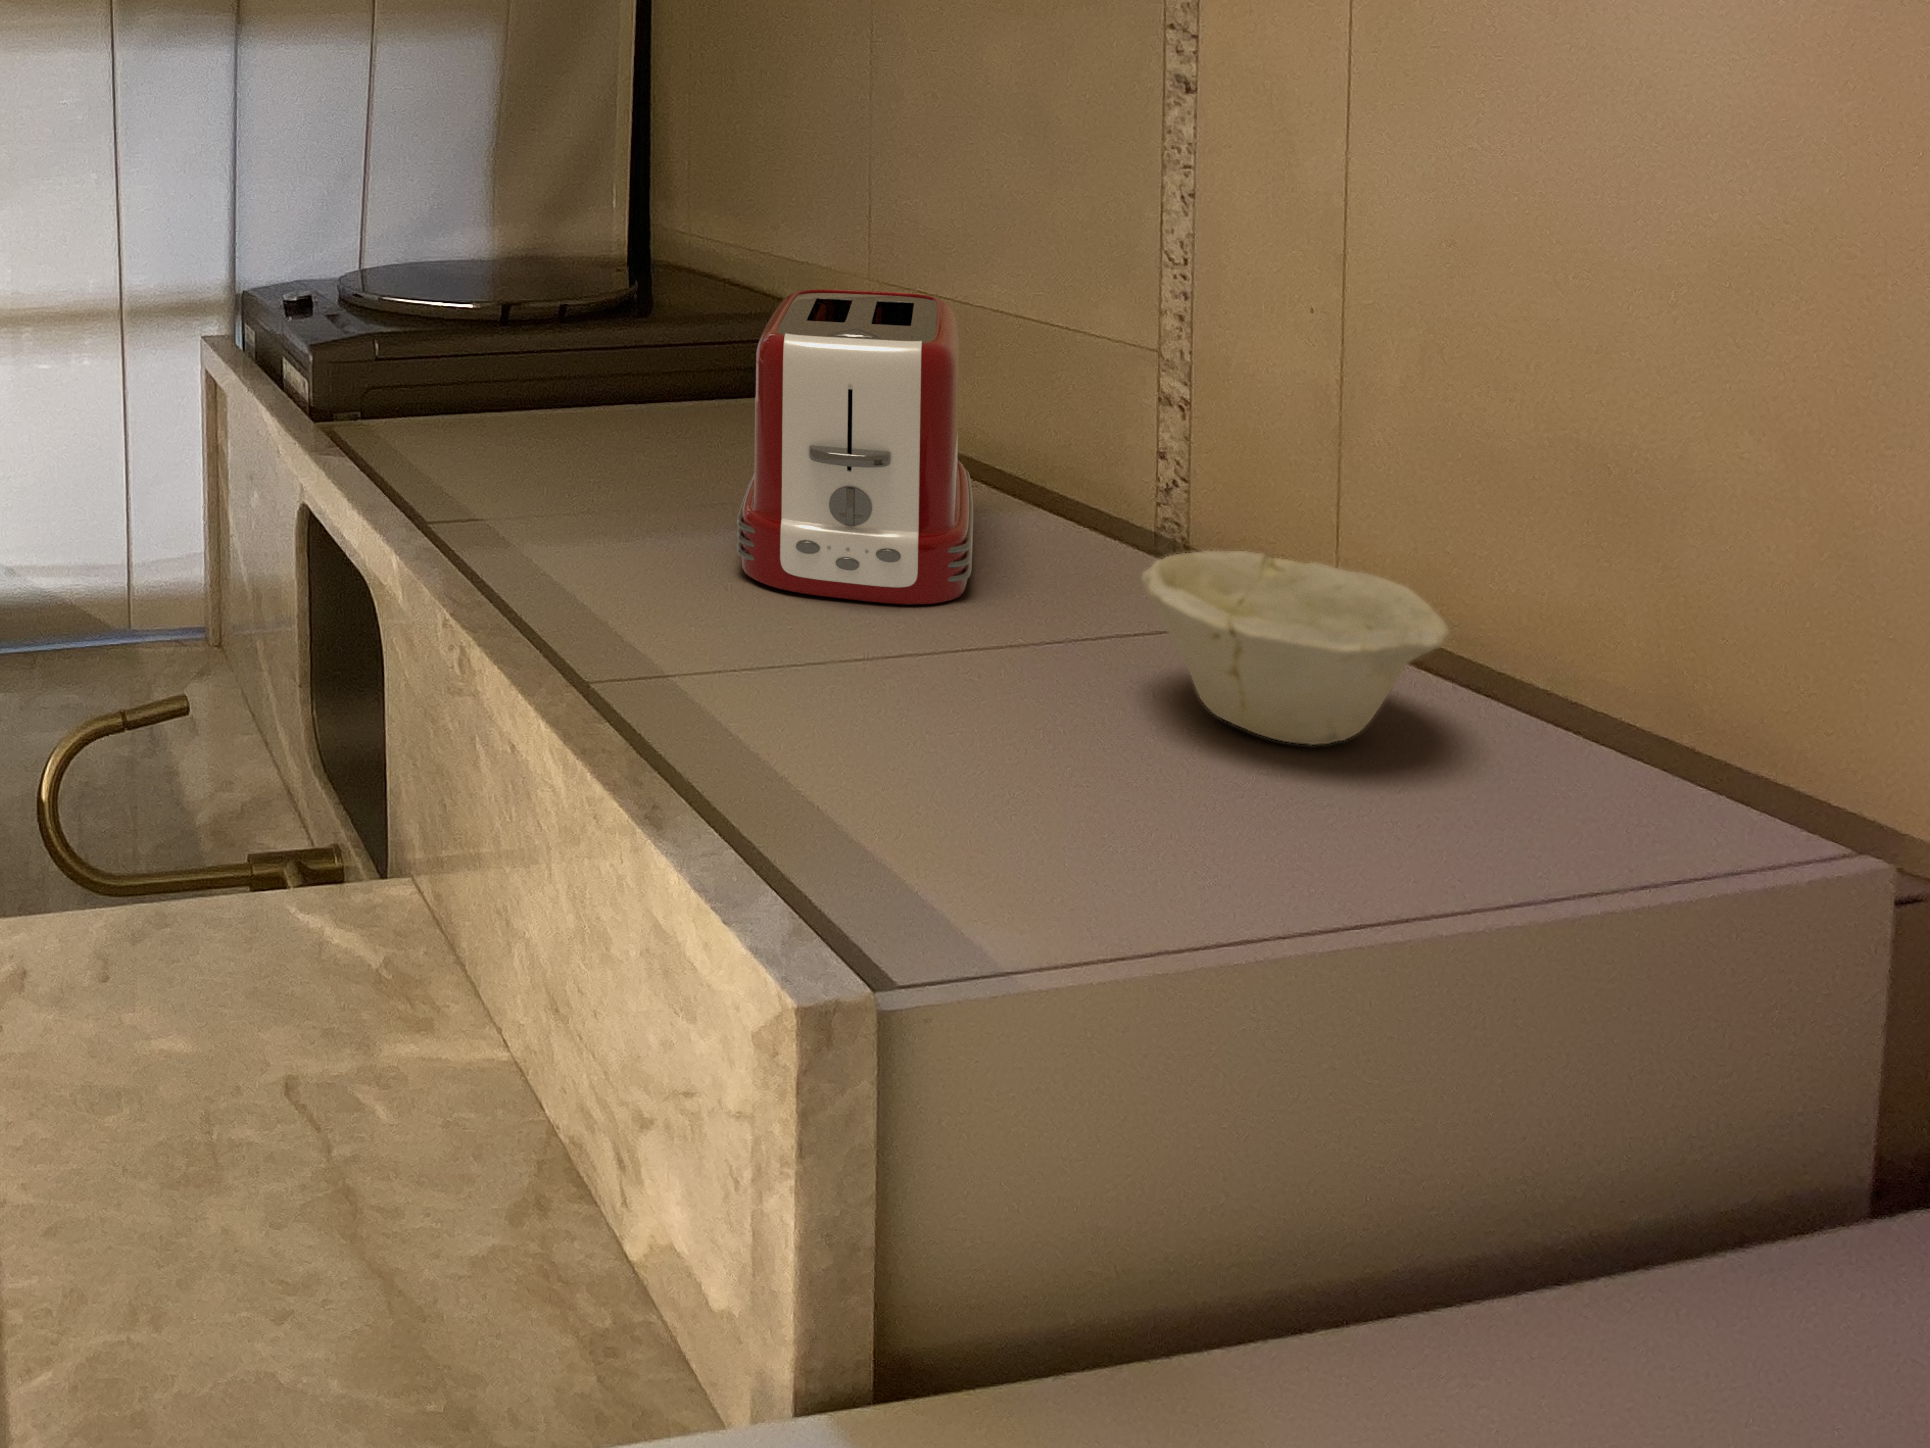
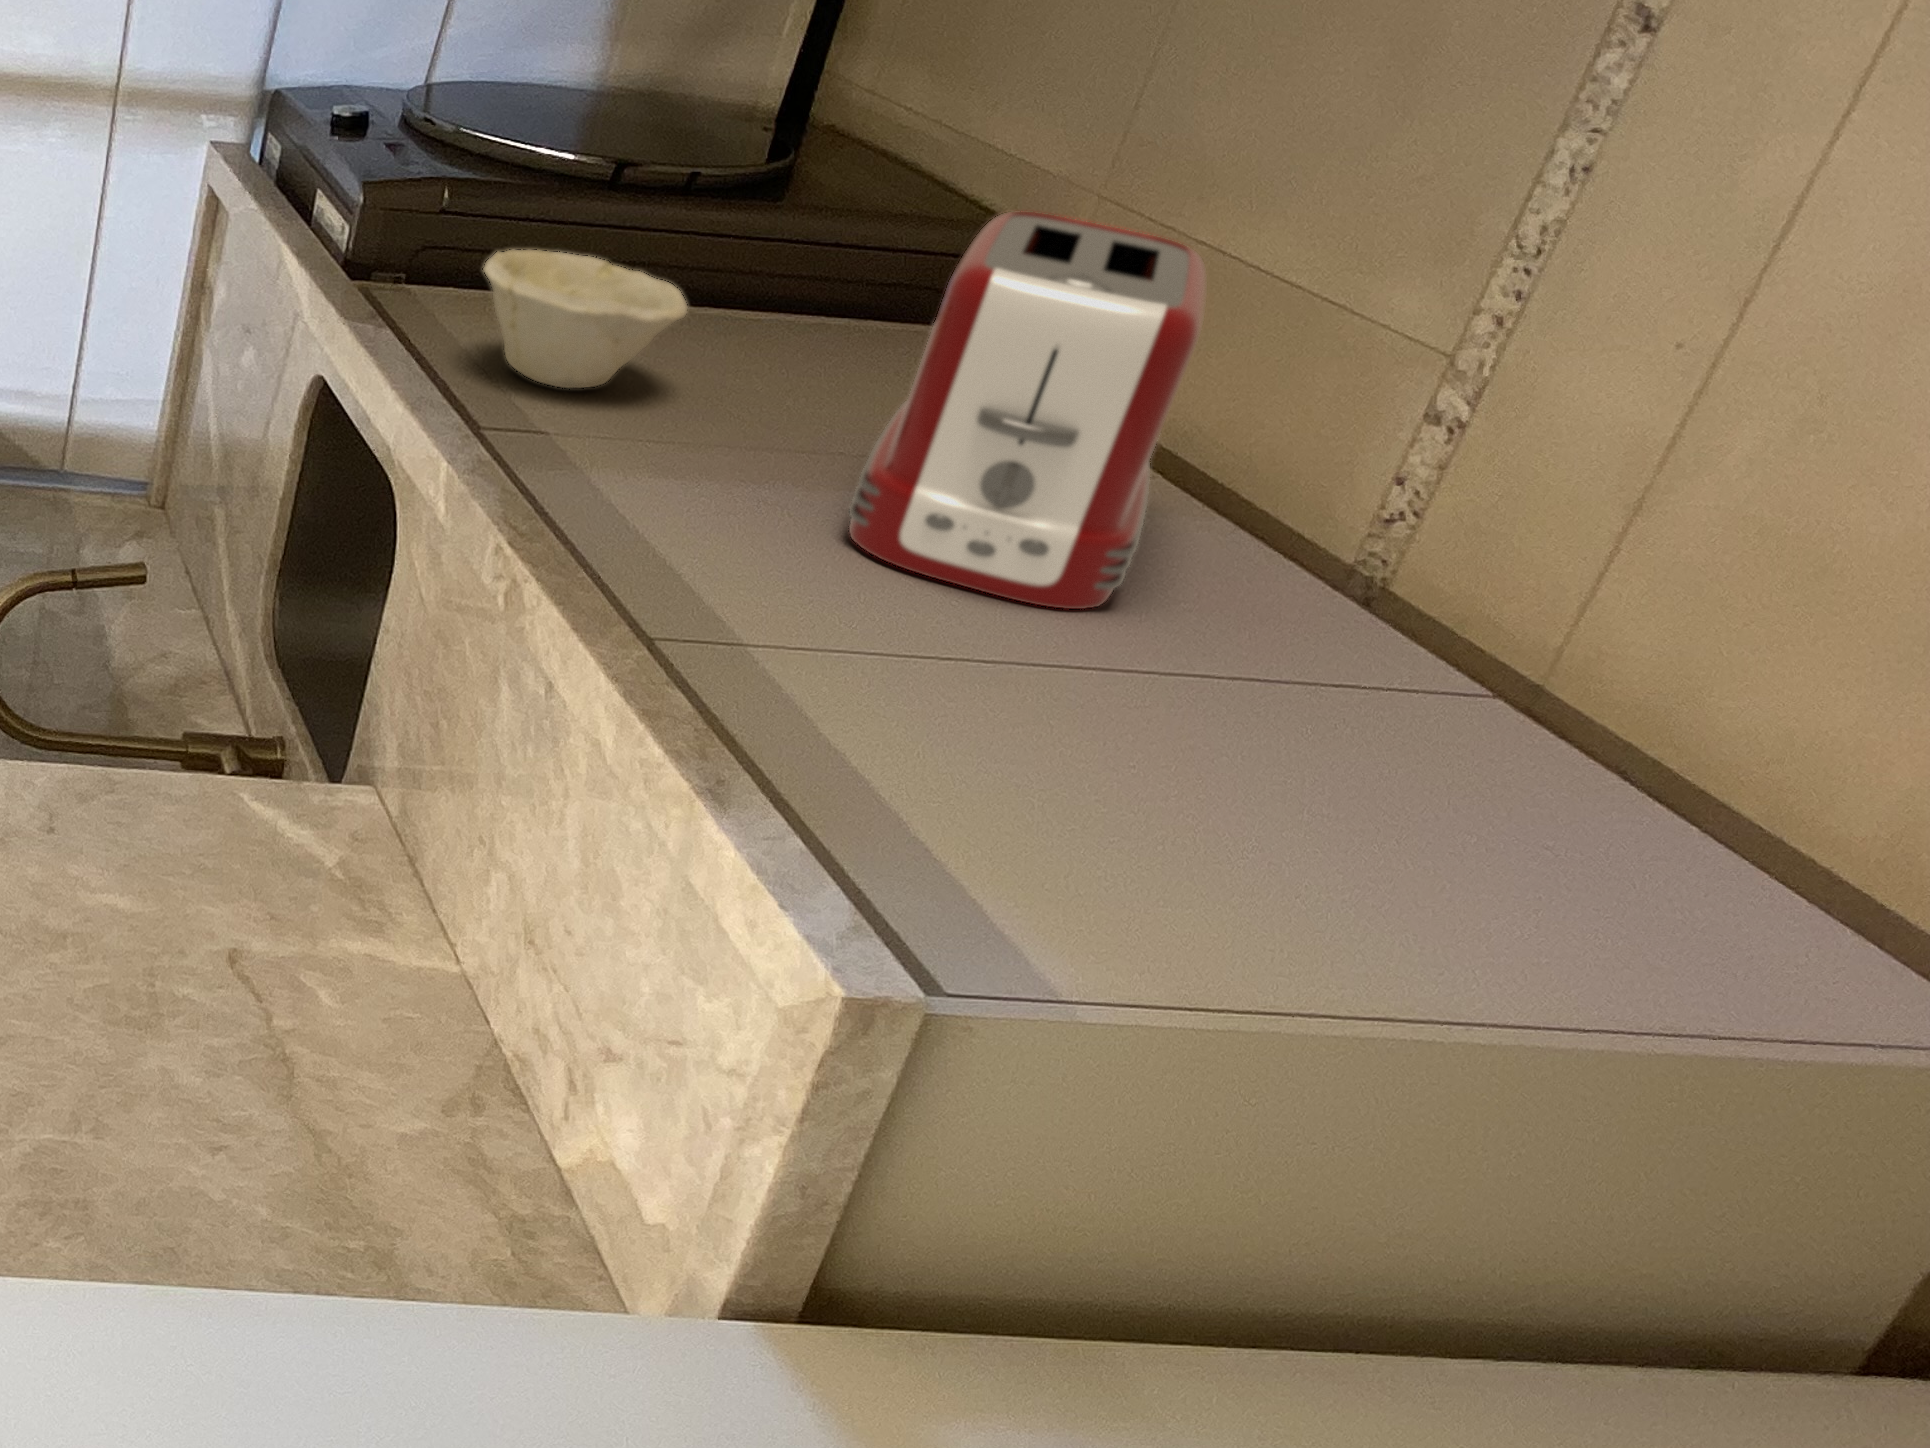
bowl: present [1142,551,1448,745] -> present [484,250,687,388]

